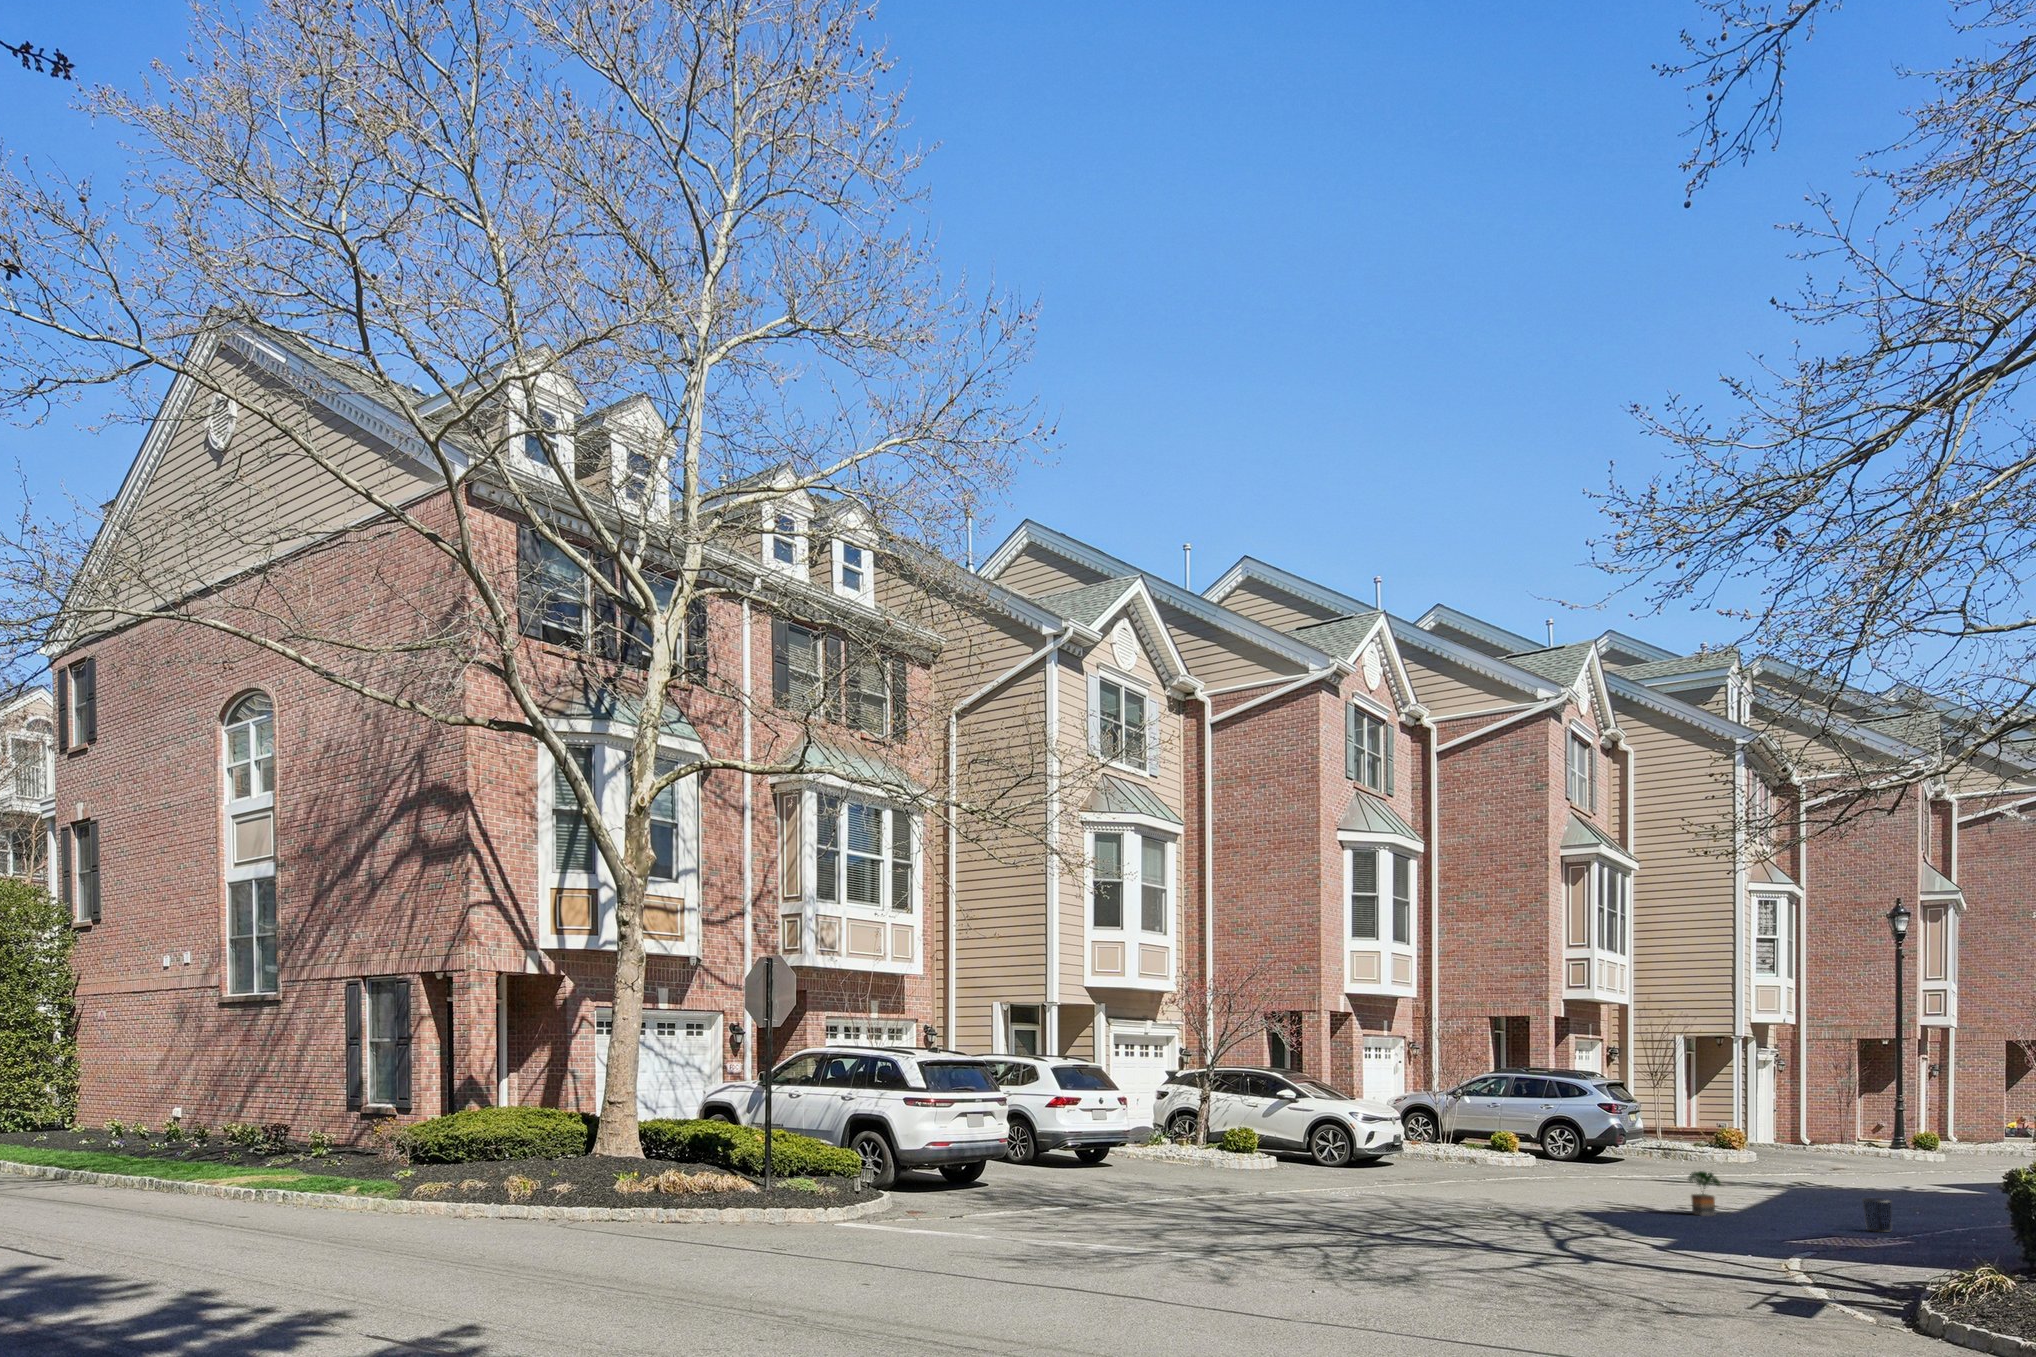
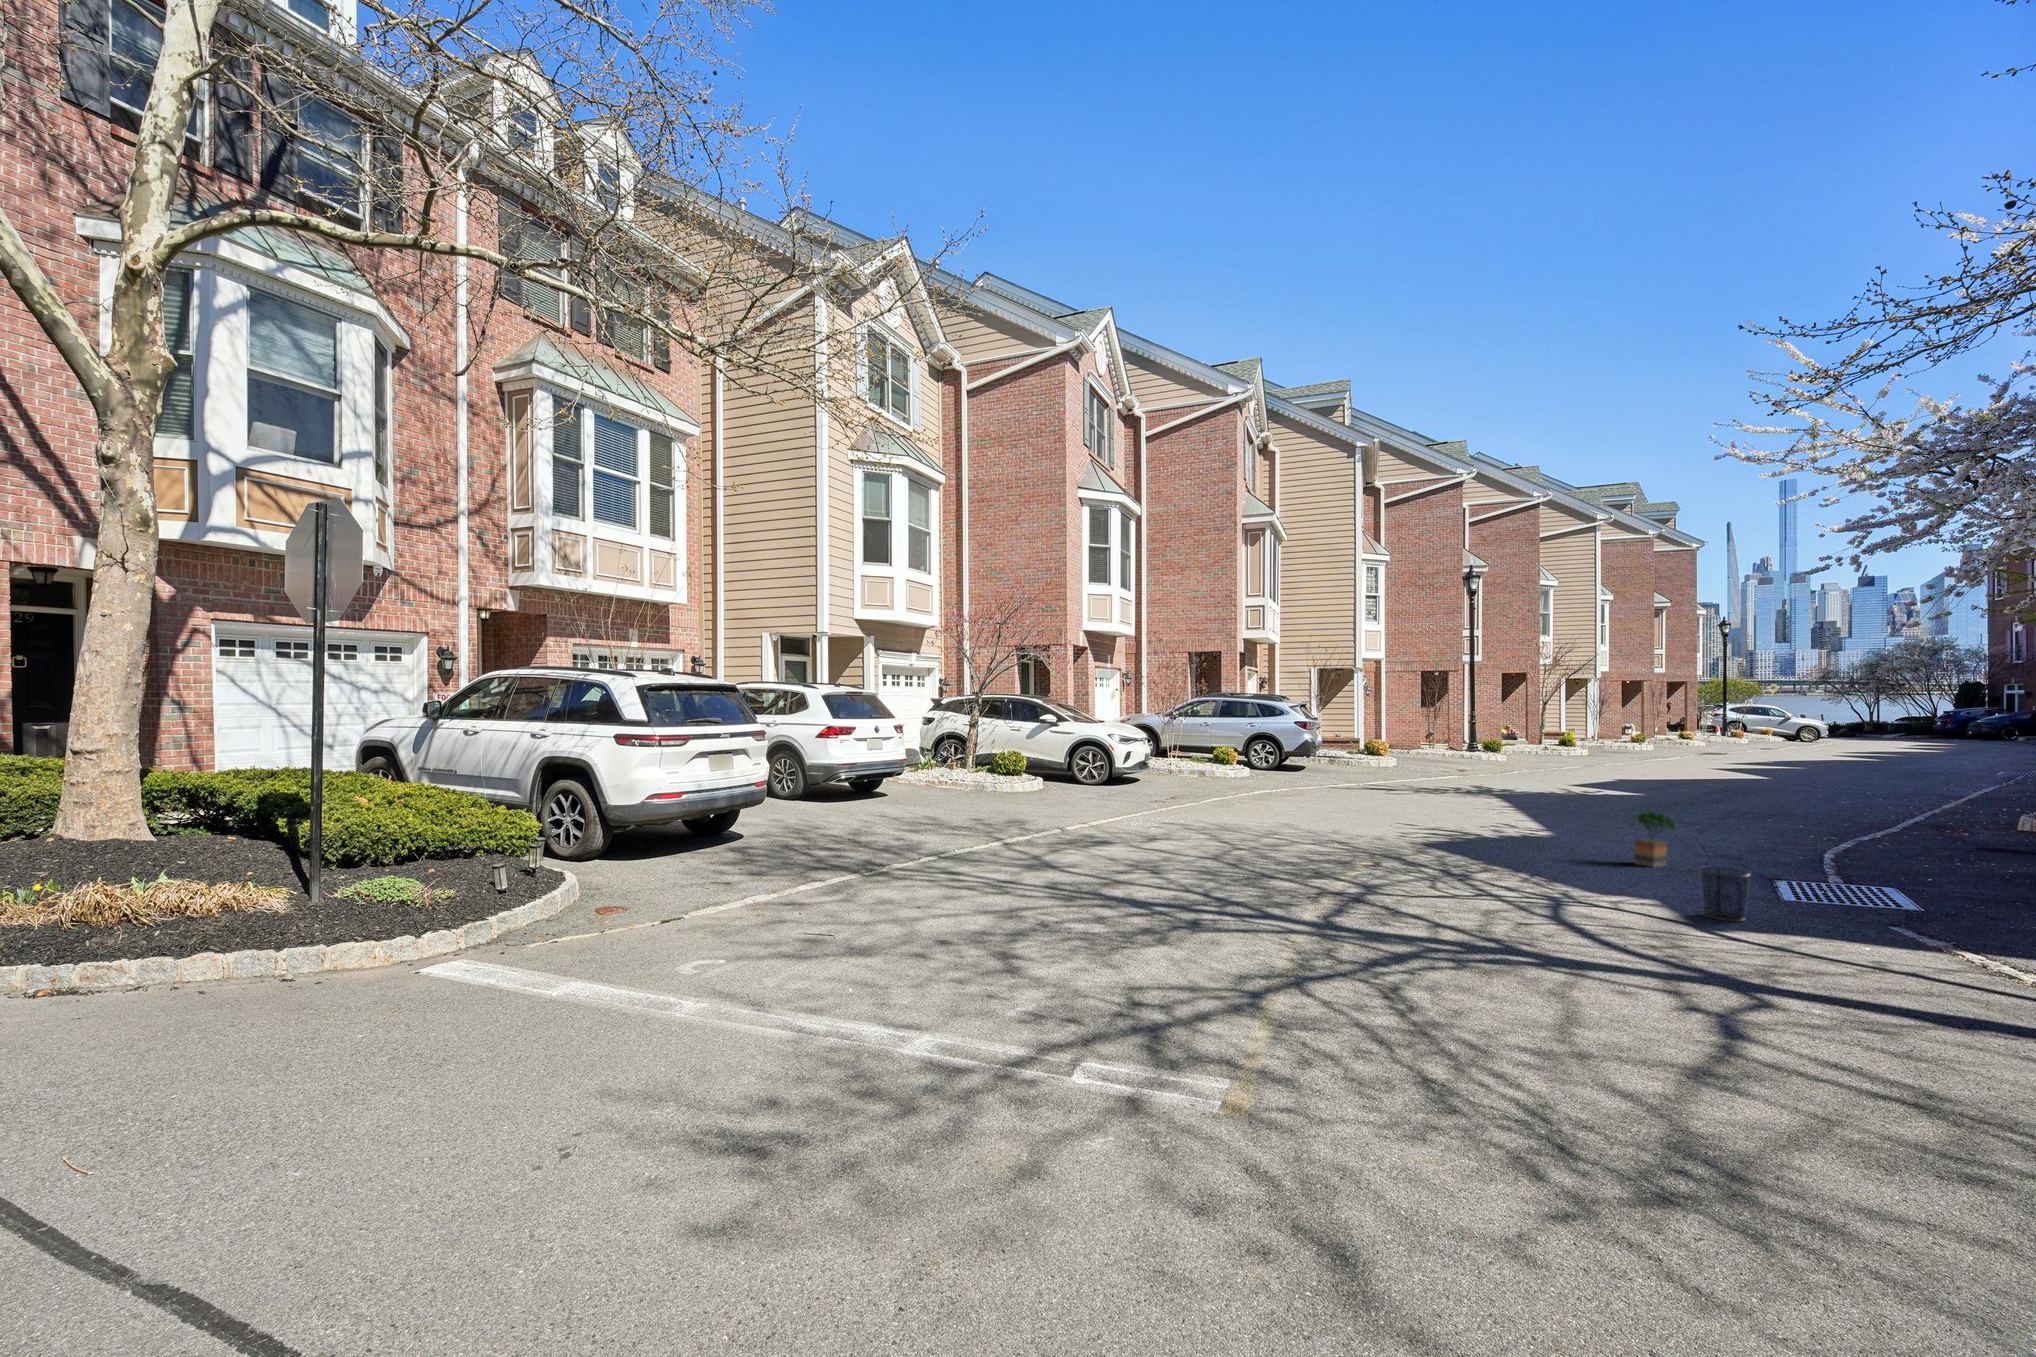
trash can: present [1862,1198,1892,1232] -> present [1699,867,1750,922]

